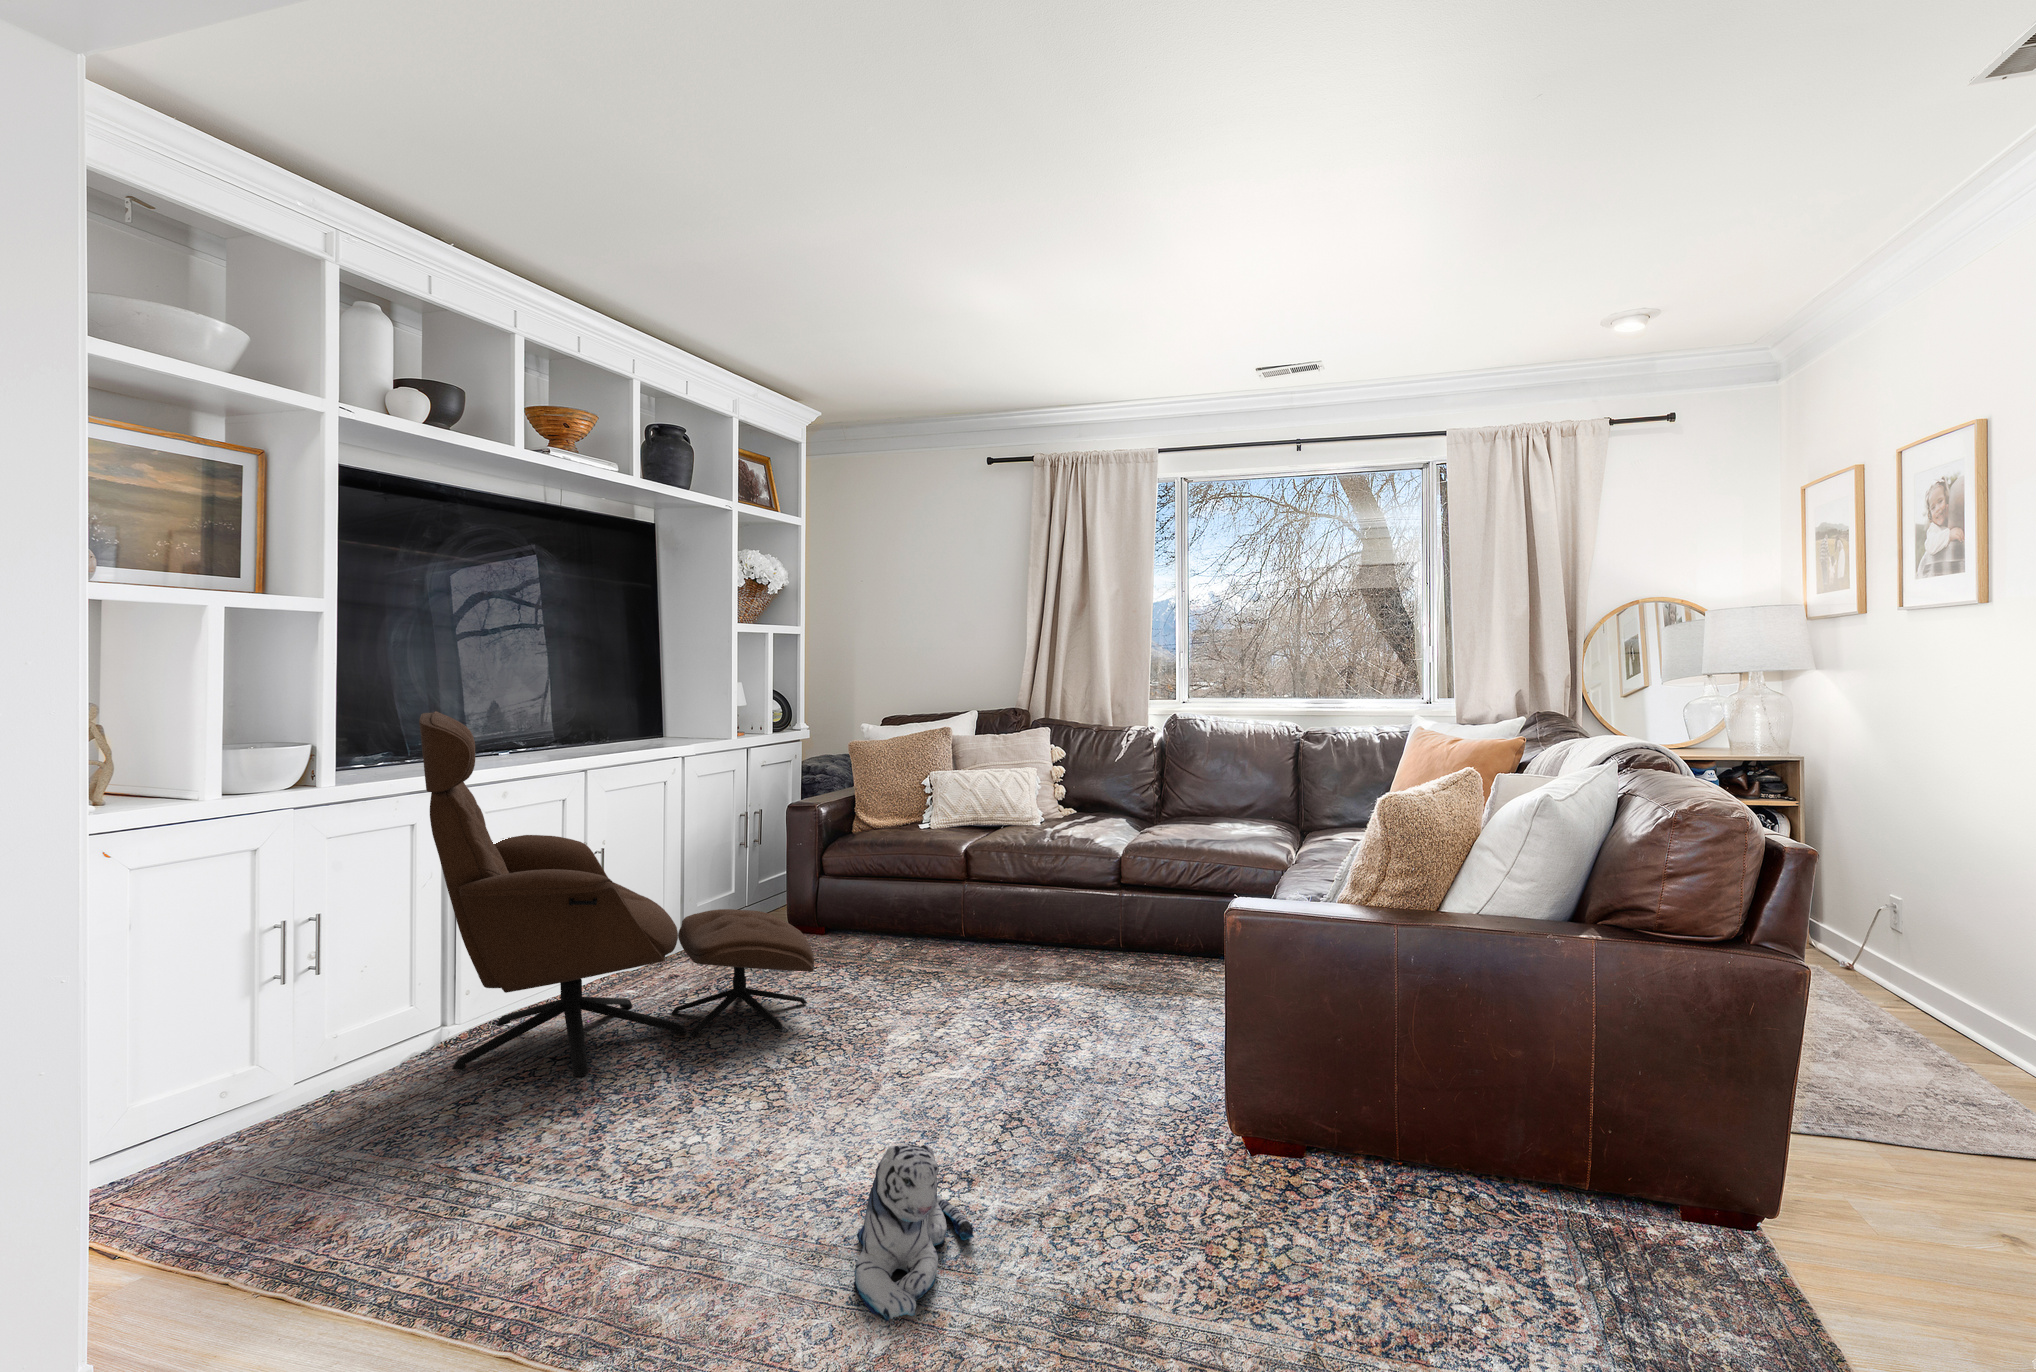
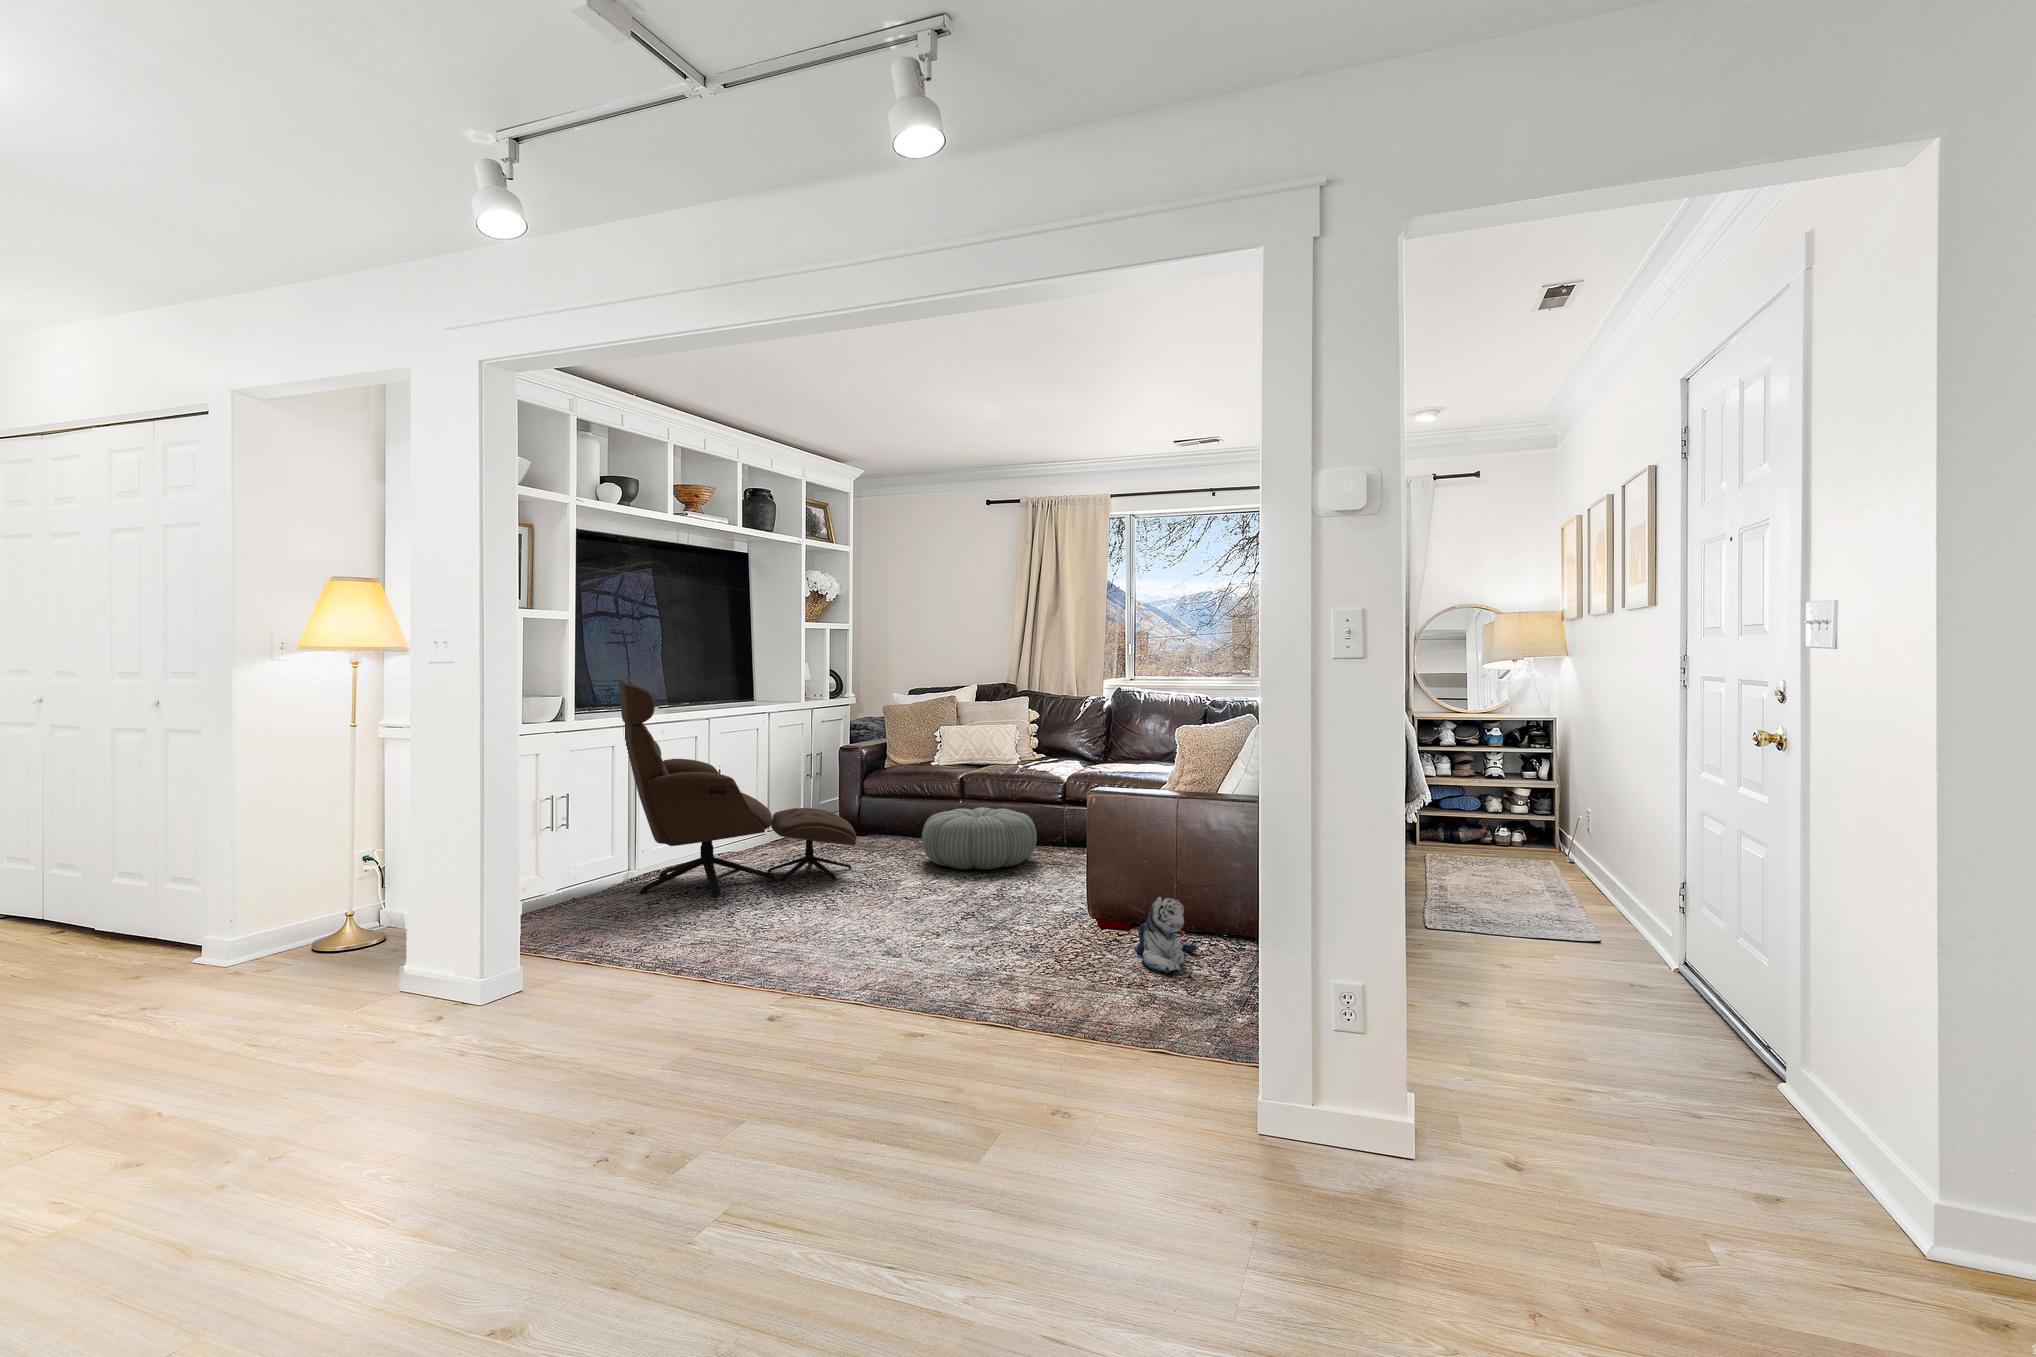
pouf: none [913,899,1087,1002] -> present [922,807,1037,869]
plush toy: present [854,1145,974,1321] -> present [1135,897,1197,973]

